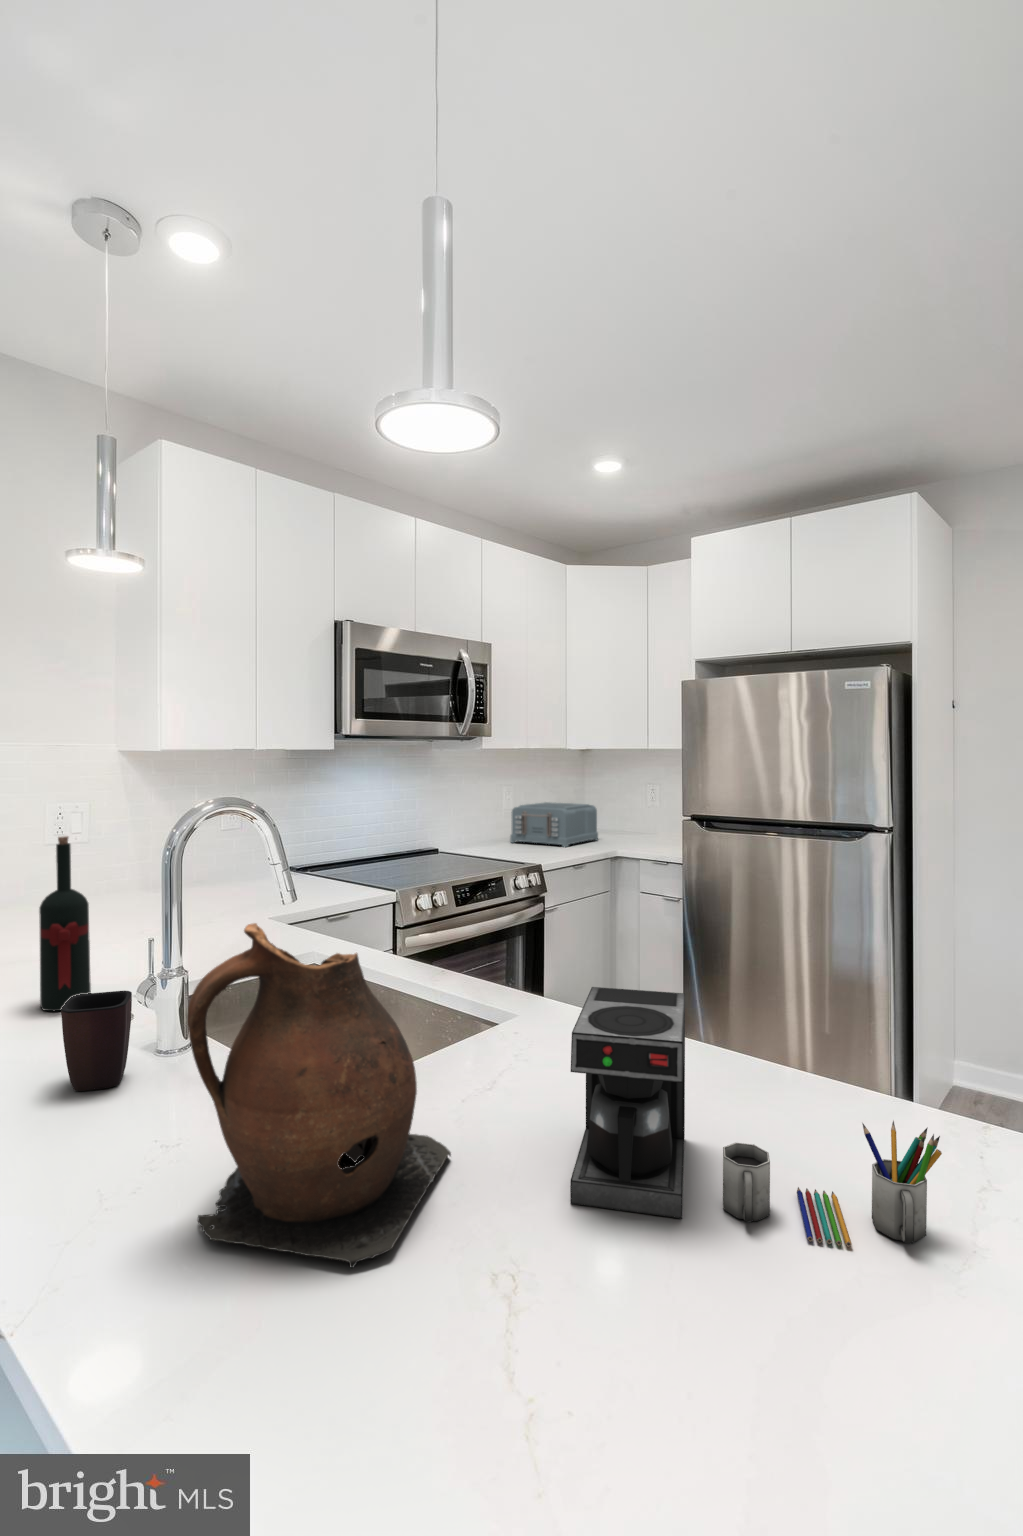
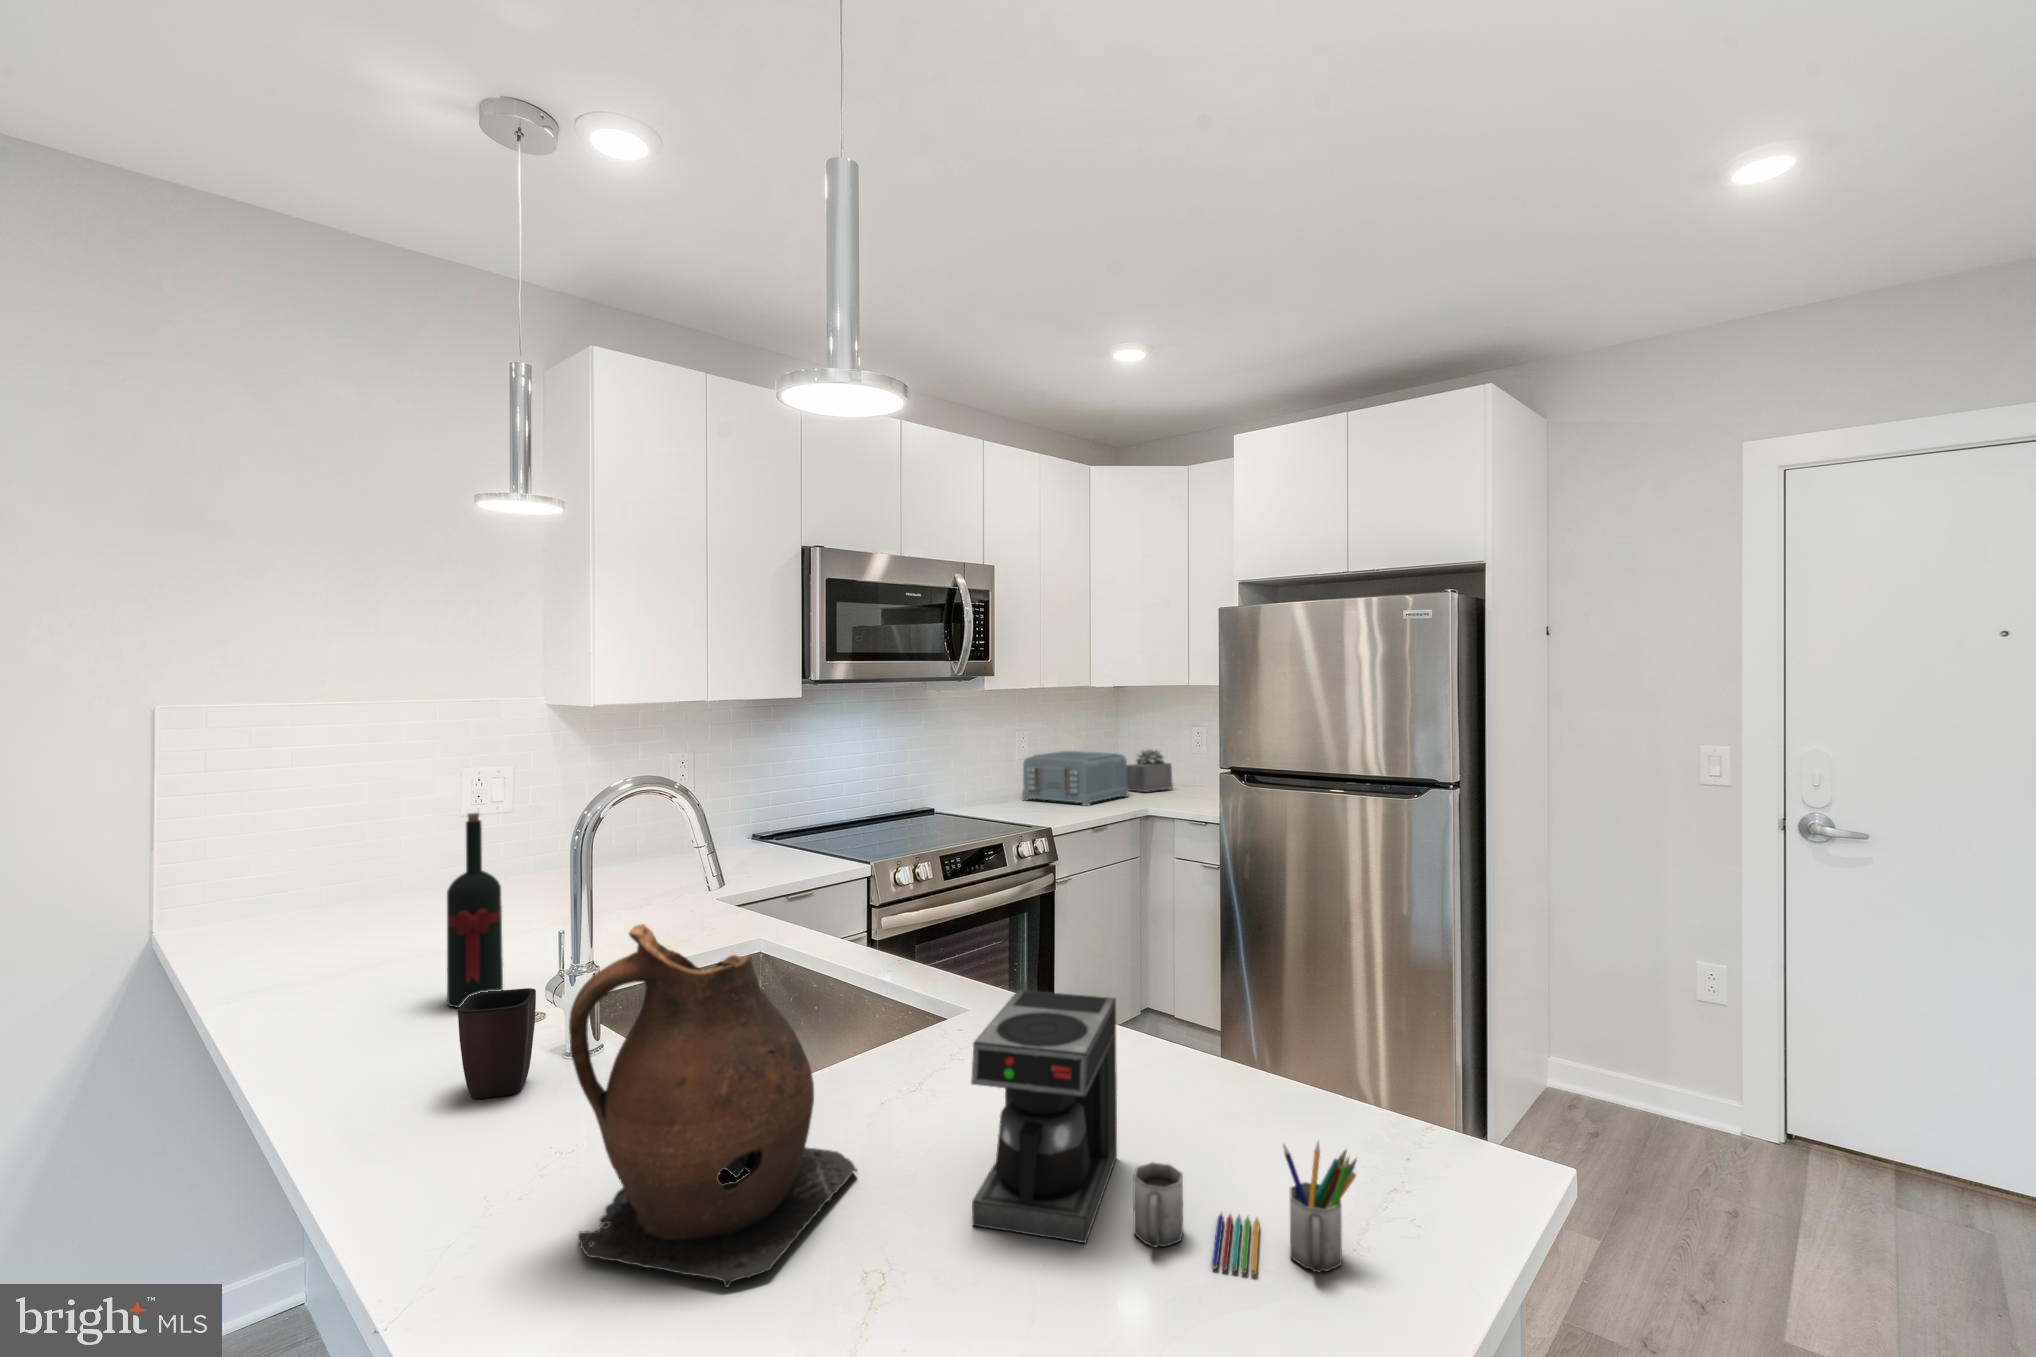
succulent plant: none [593,800,634,837] -> present [1127,749,1173,792]

